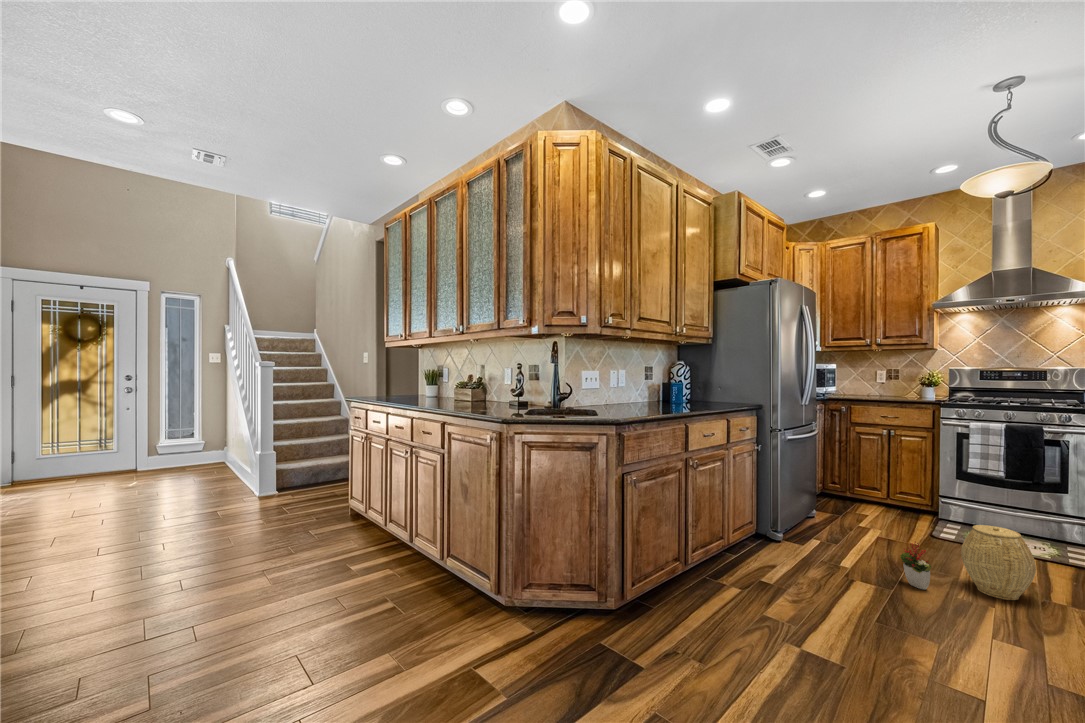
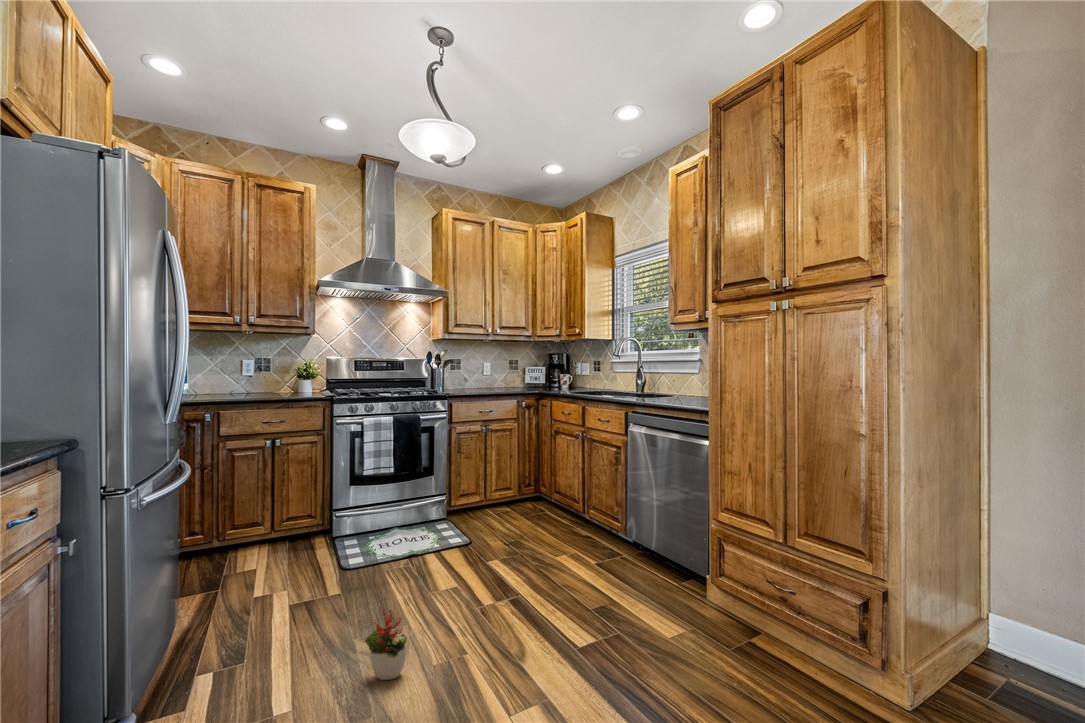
woven basket: present [961,525,1036,600] -> none [417,541,483,634]

